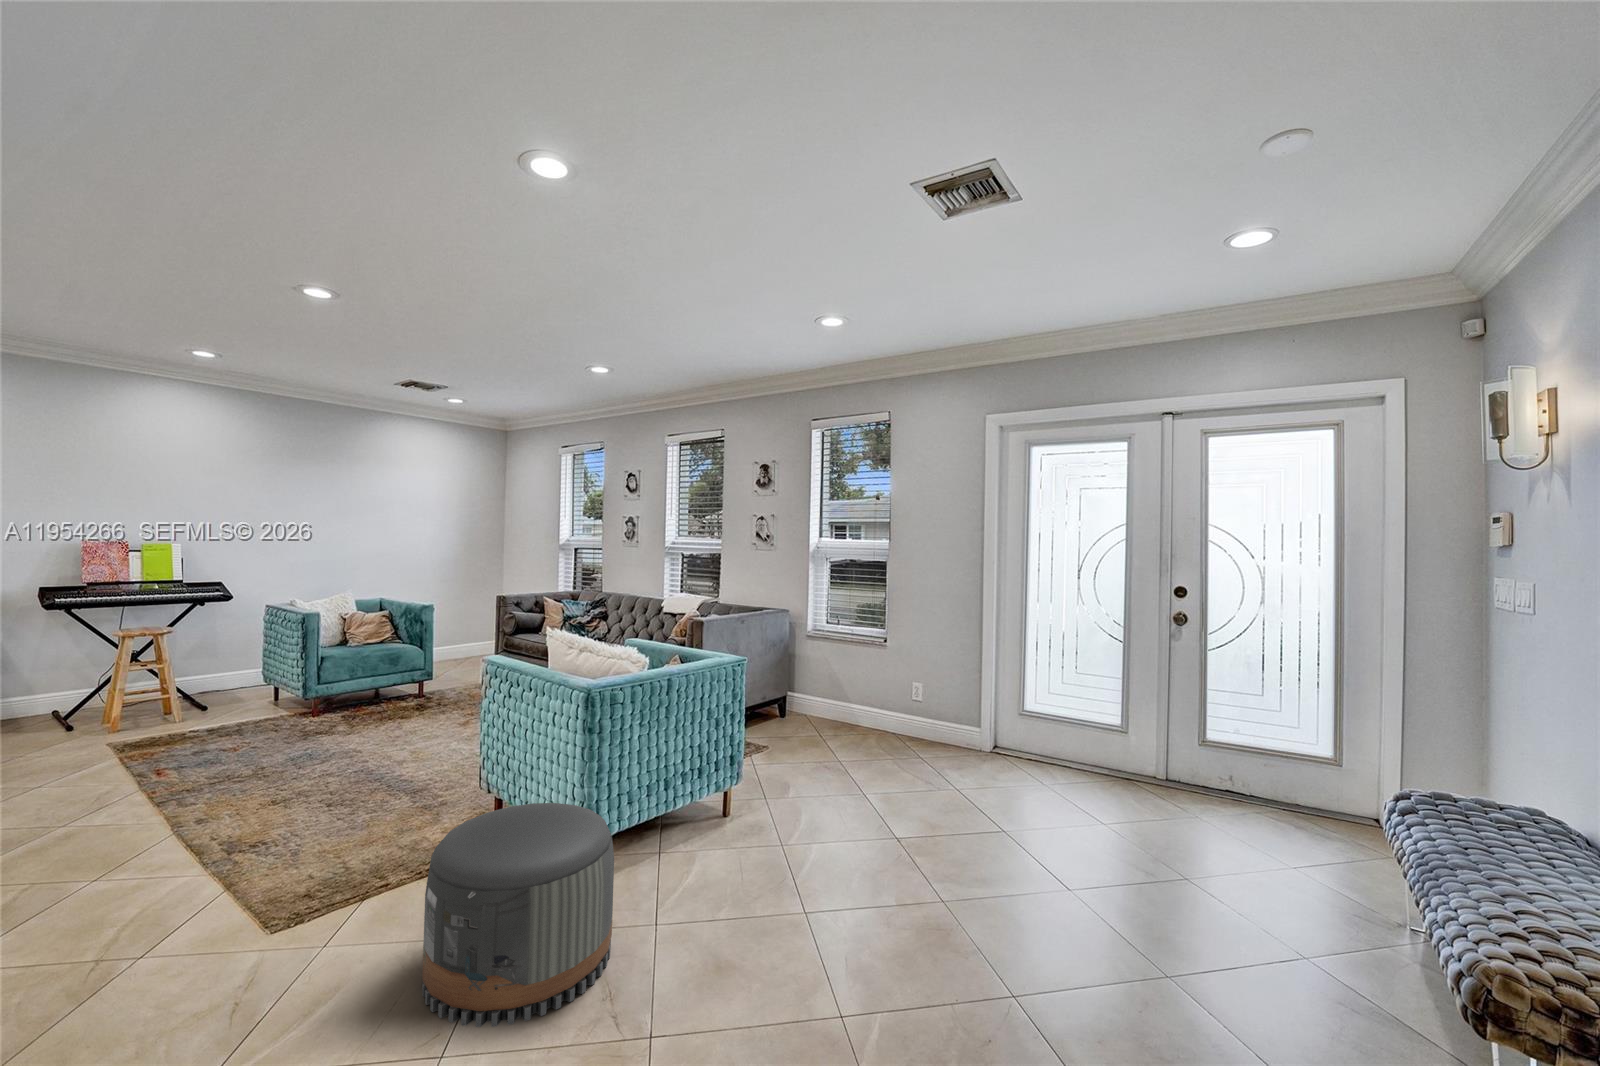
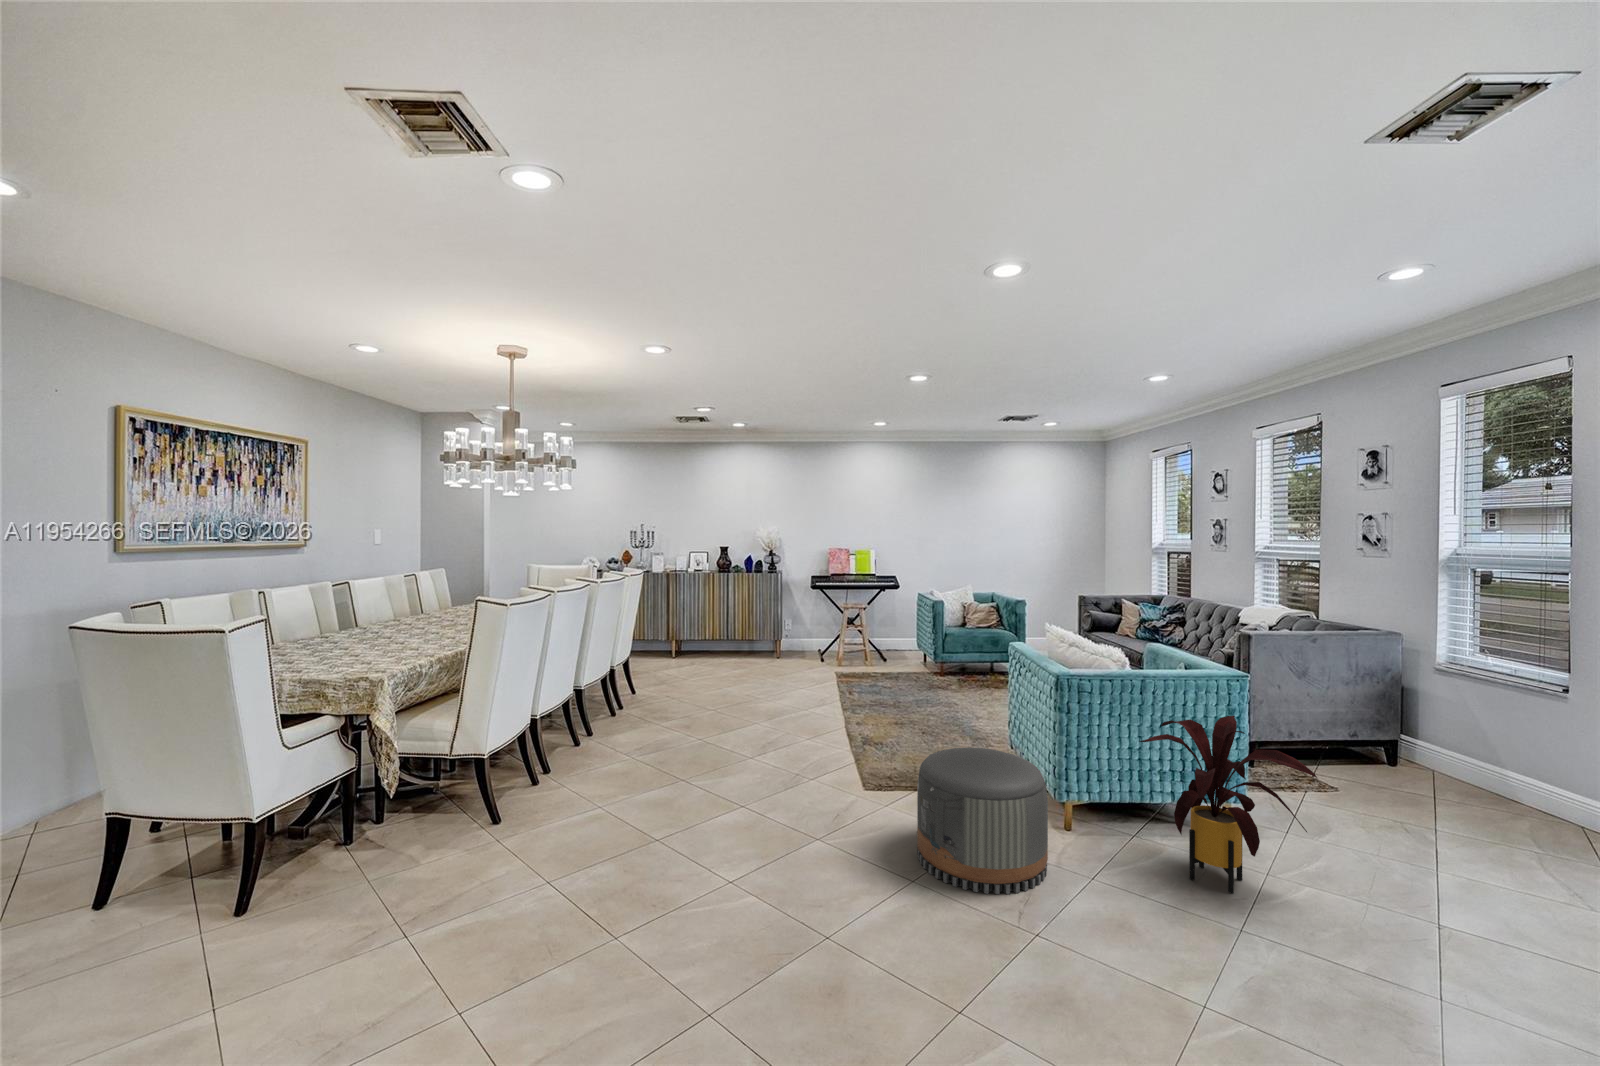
house plant: none [685,699,835,874] -> present [1140,716,1317,893]

